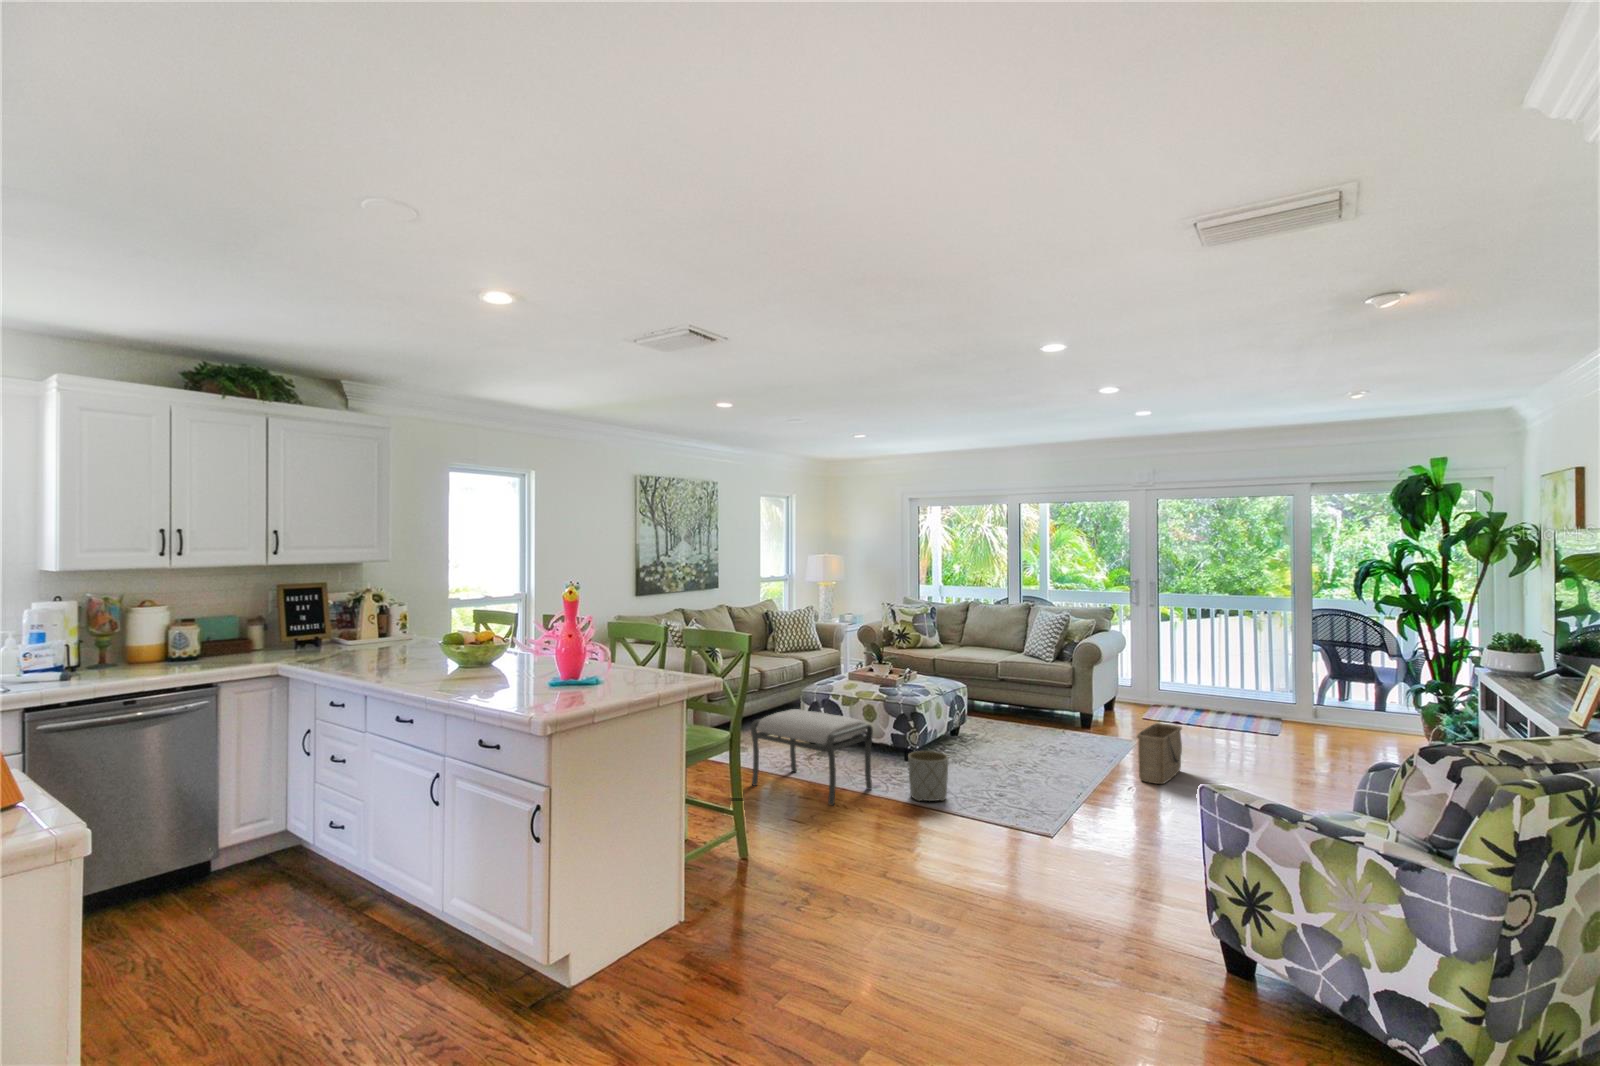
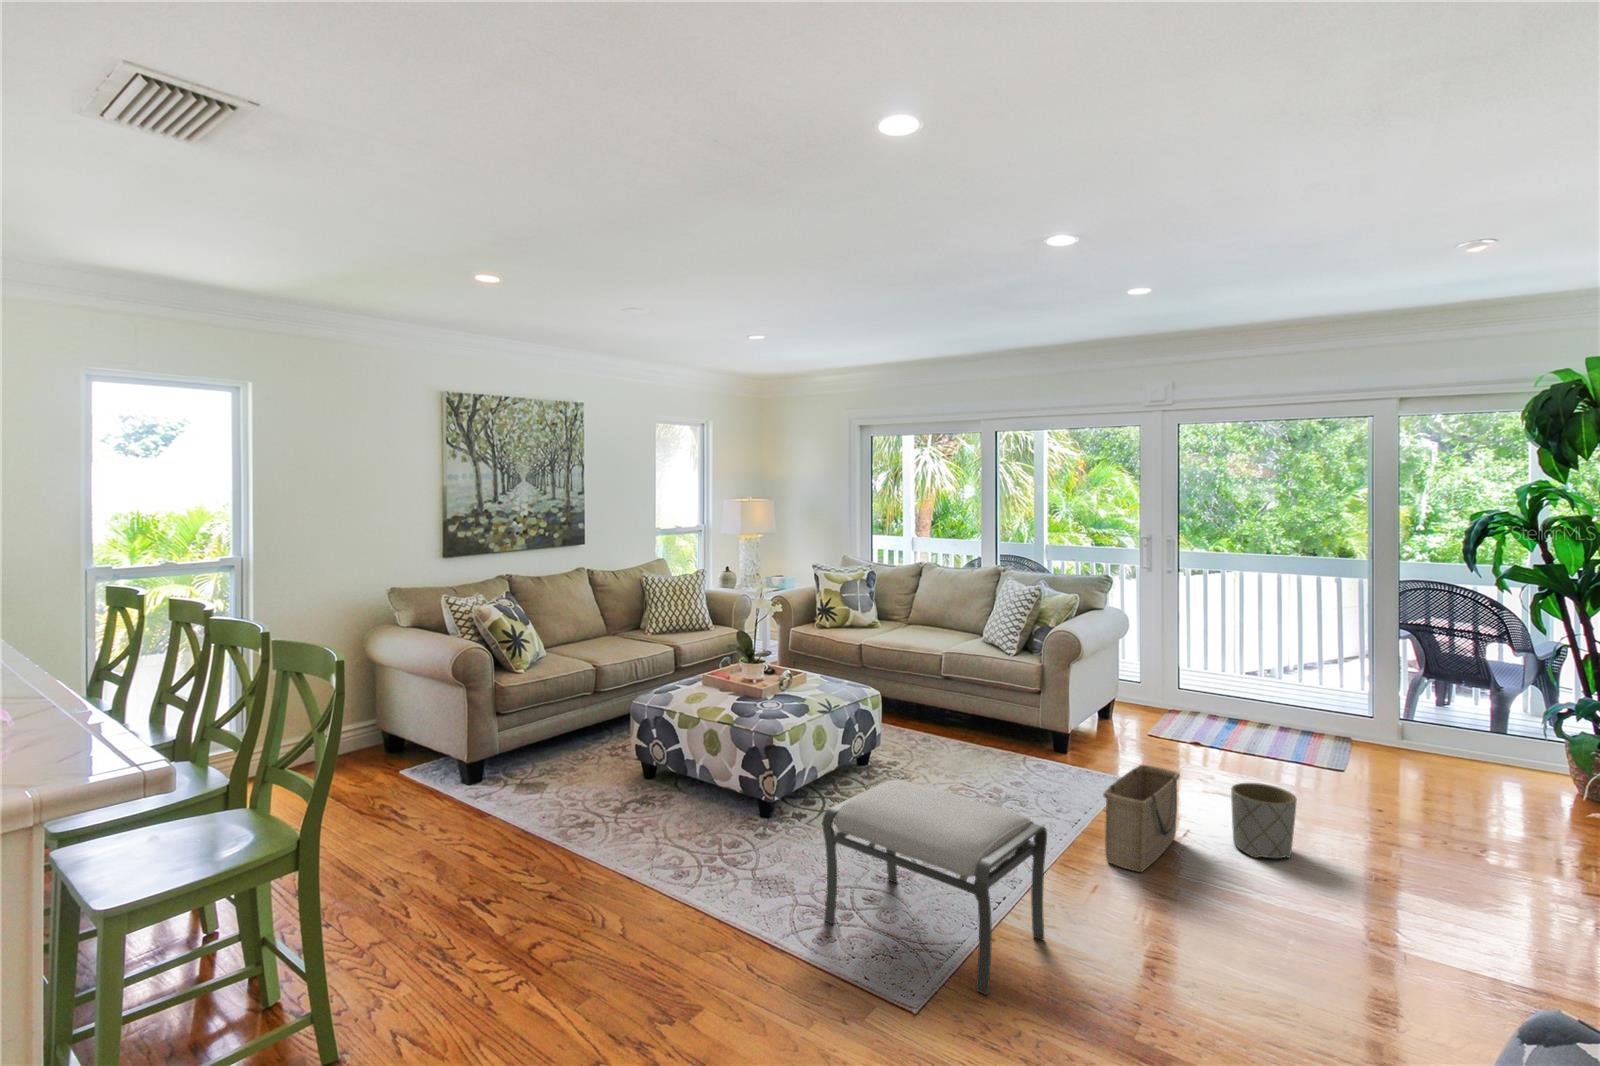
ottoman: present [751,709,873,805] -> present [822,780,1047,995]
planter: present [908,751,948,801] -> present [1231,783,1297,858]

